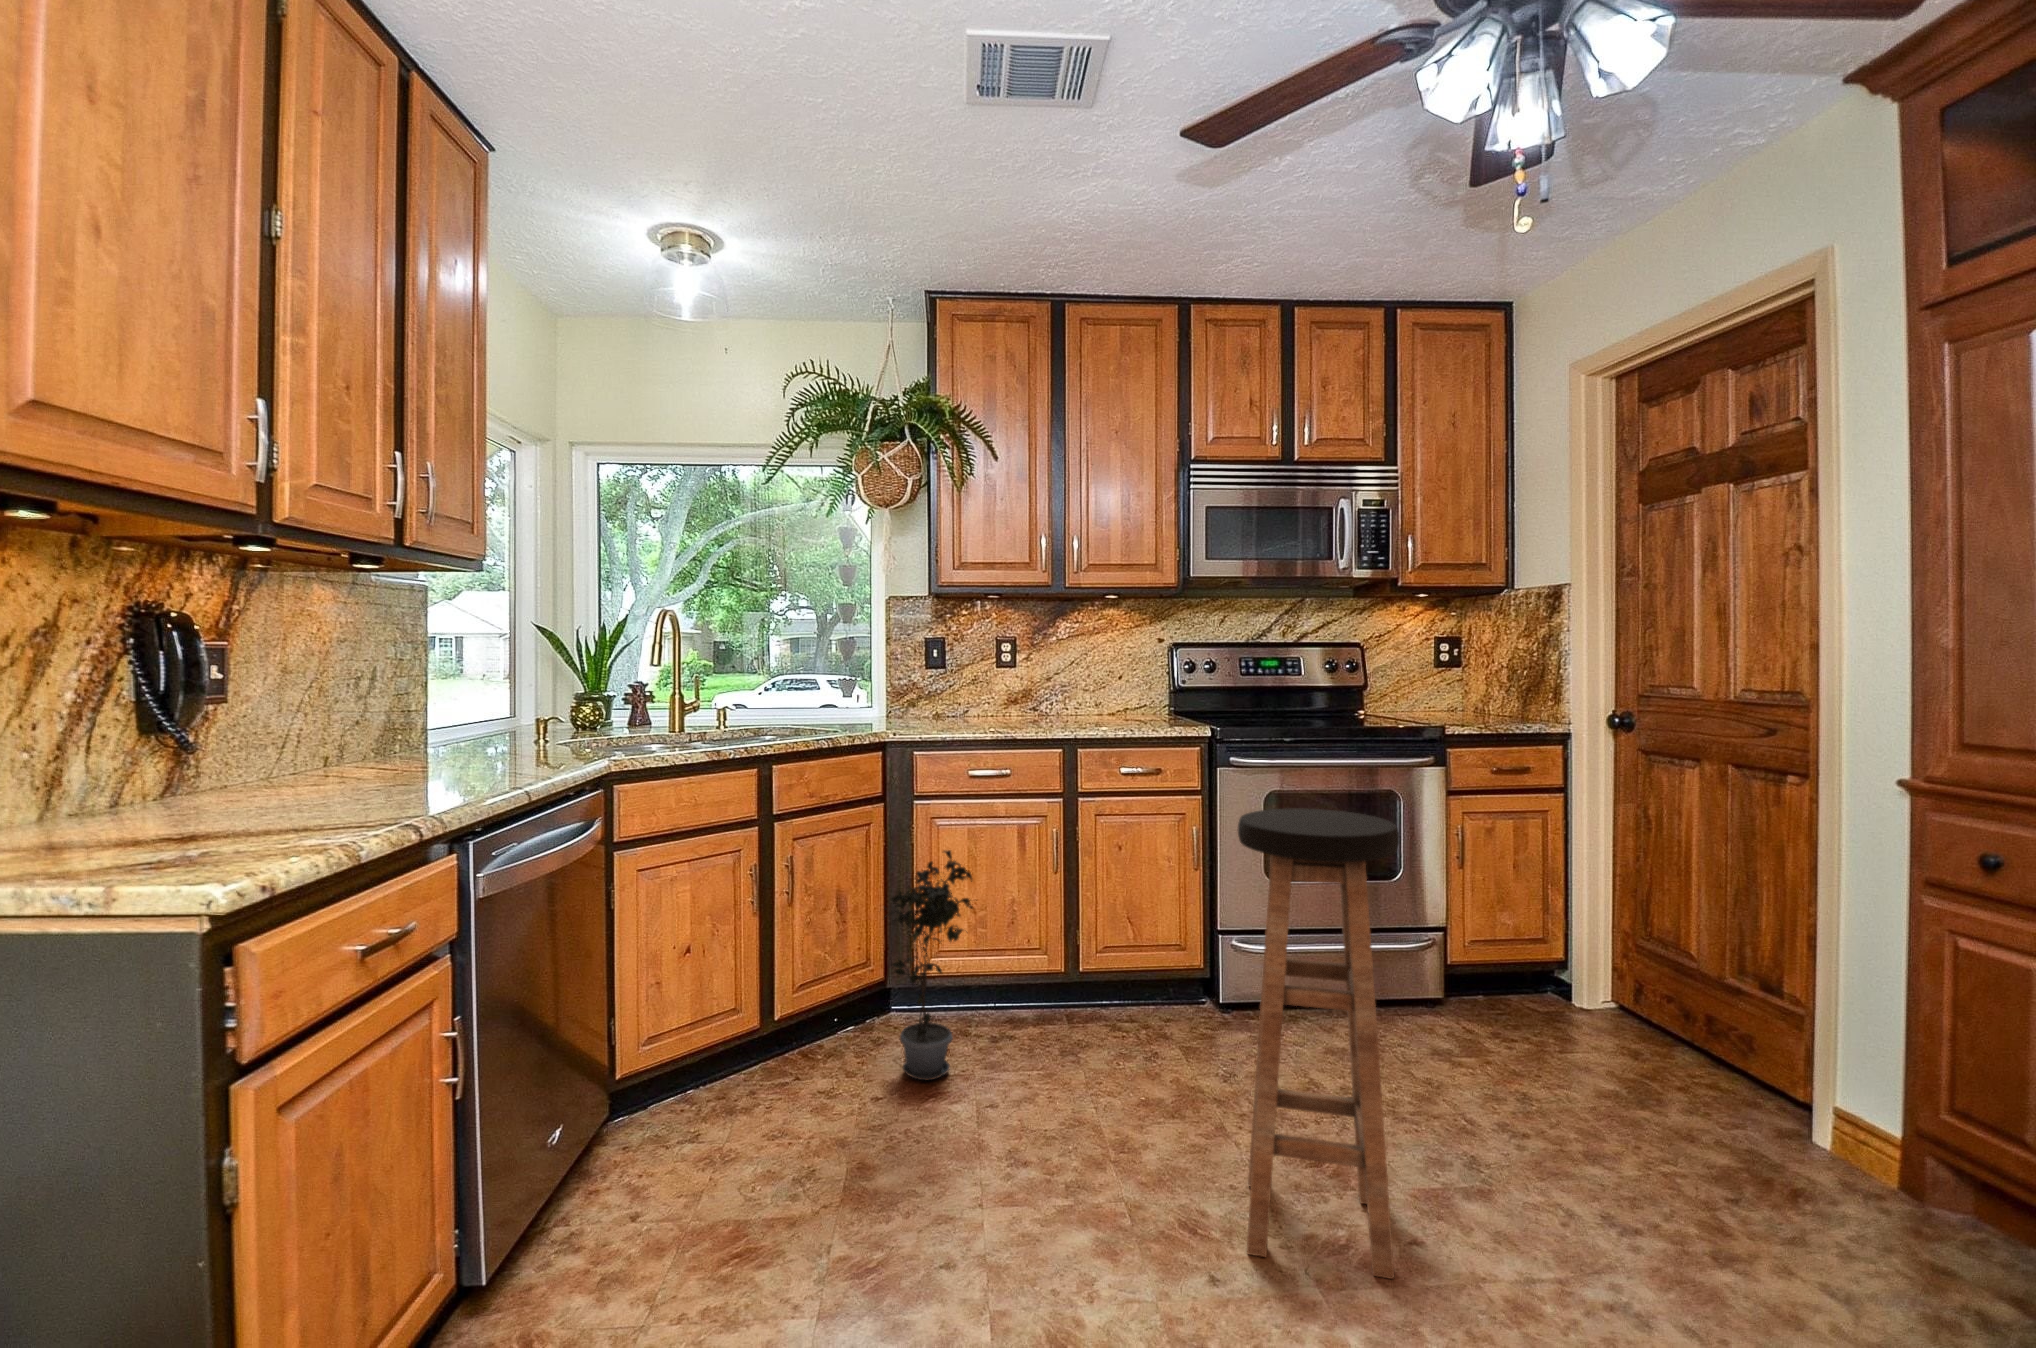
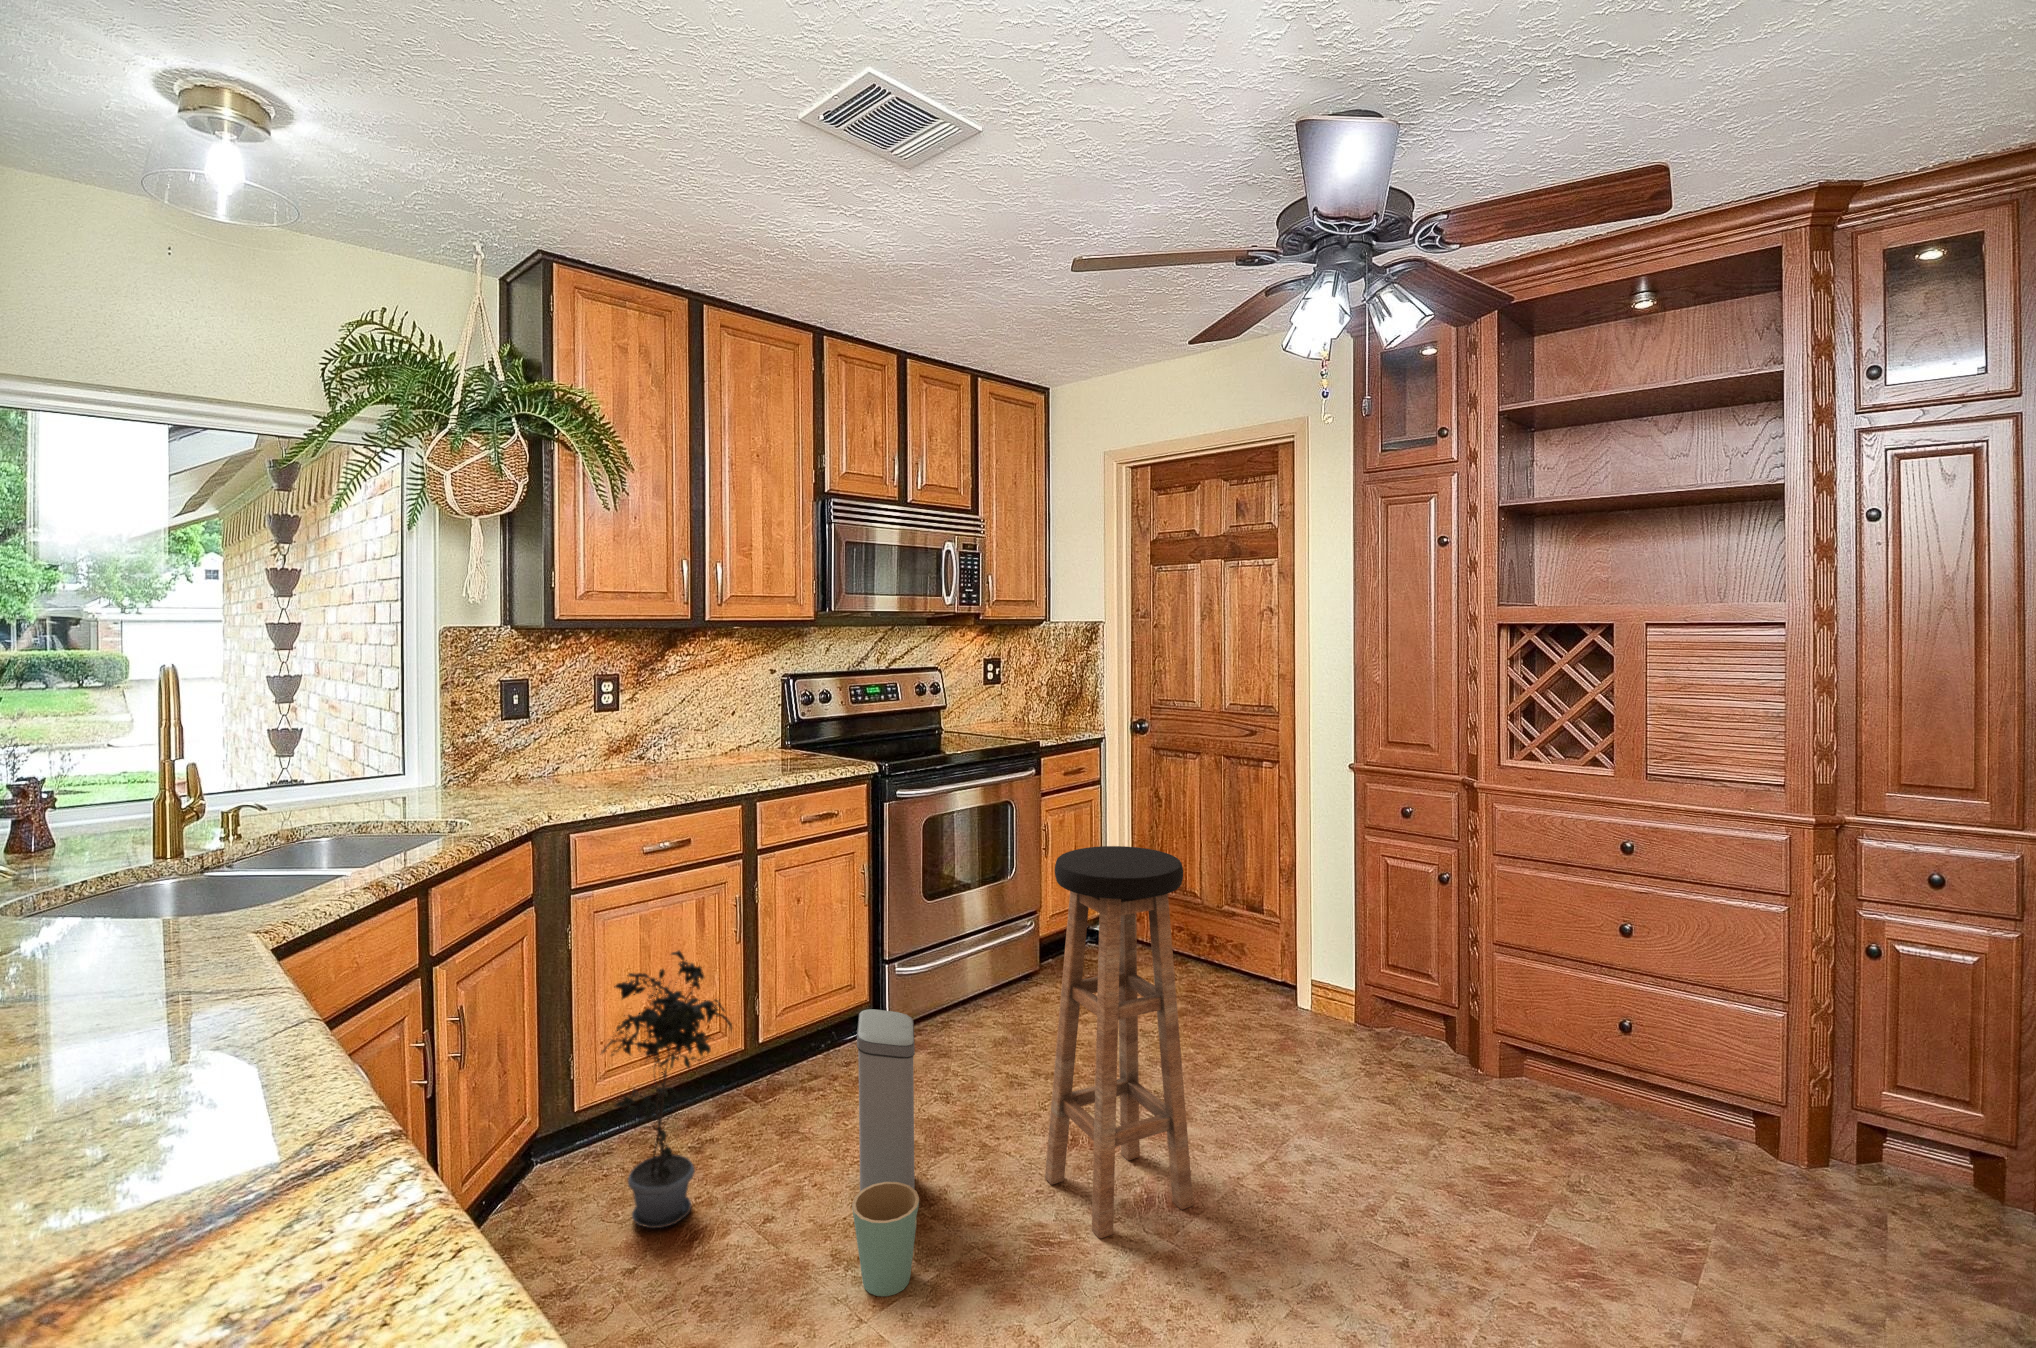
trash can: none [992,940,1129,1201] -> present [852,1009,919,1296]

